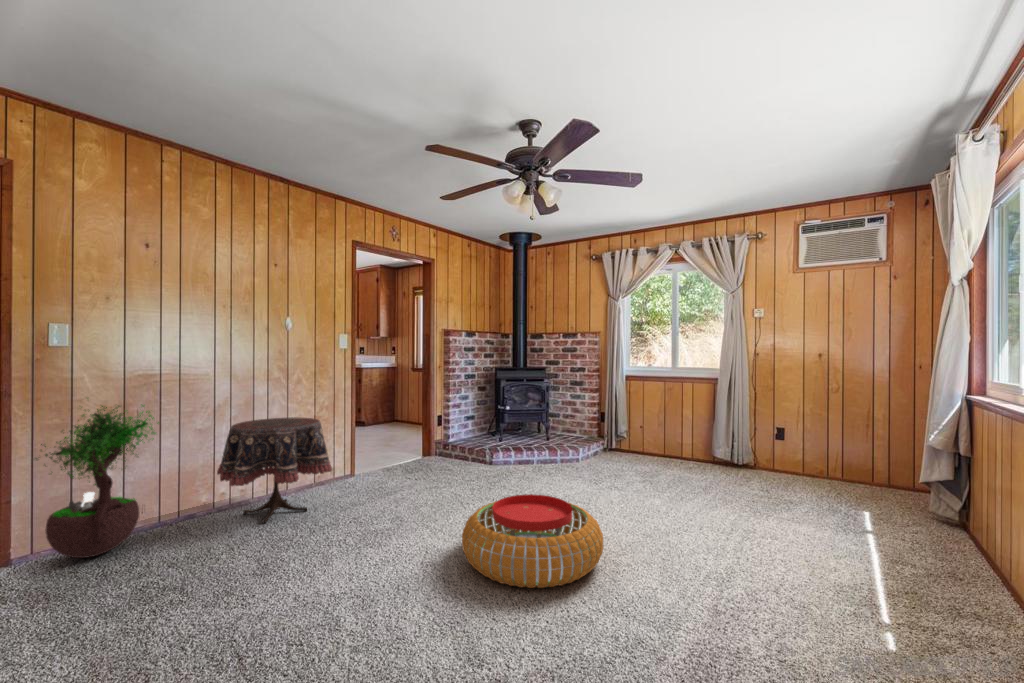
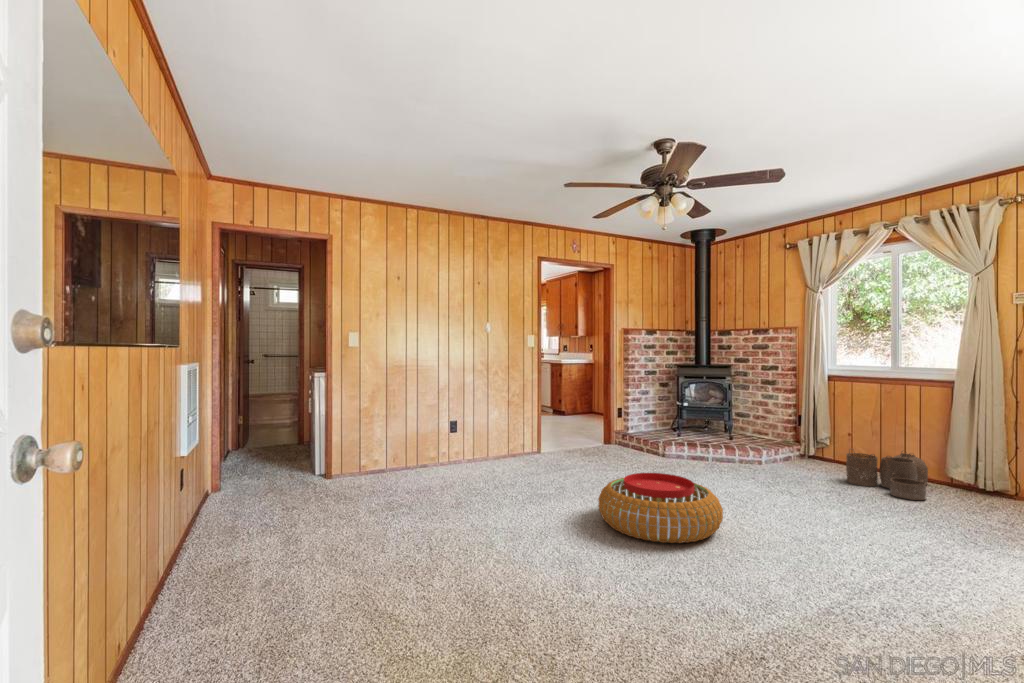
potted tree: present [35,405,159,558] -> none [347,378,407,479]
side table: present [217,417,332,524] -> none [441,400,515,475]
woven basket: none [654,439,719,484] -> present [846,449,928,500]

